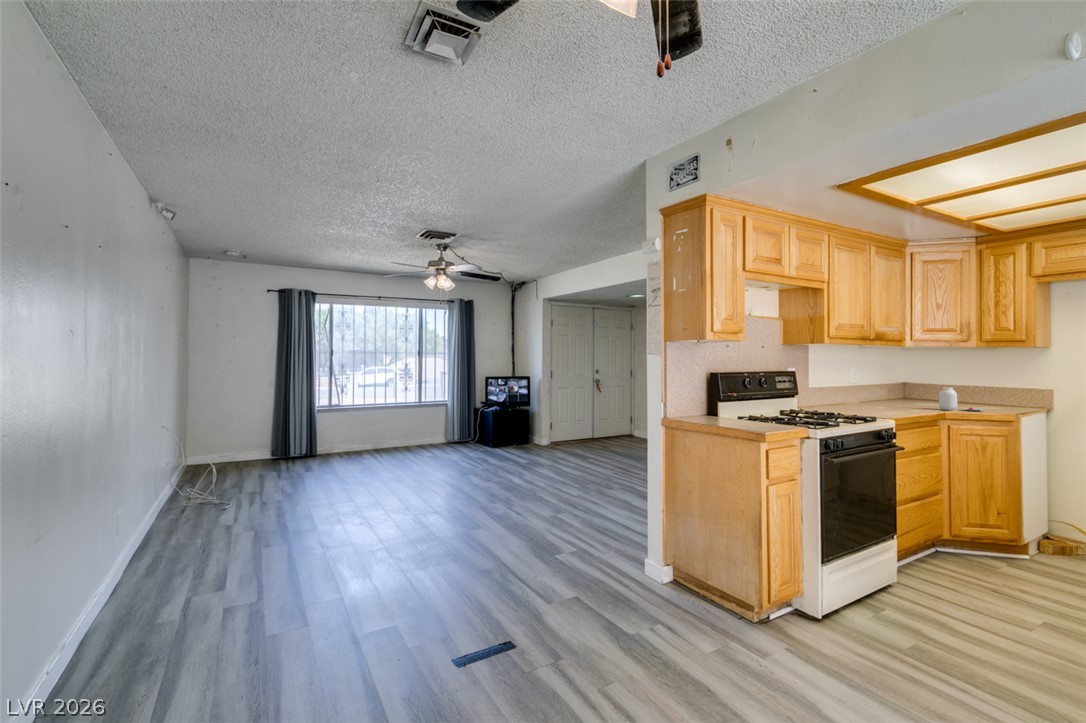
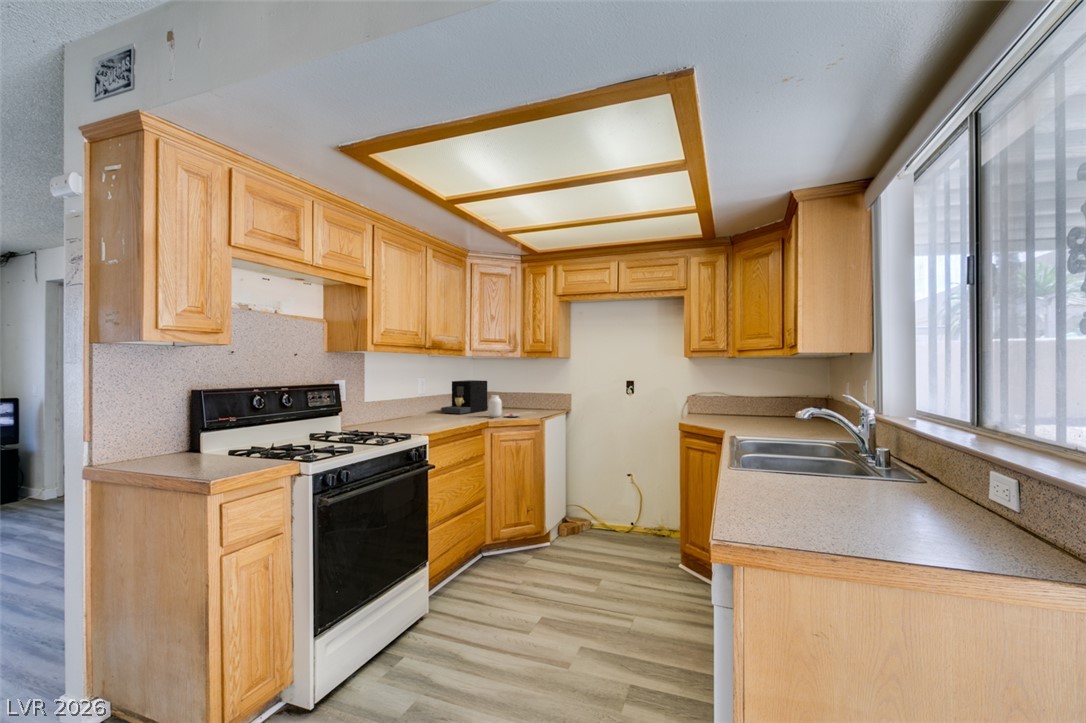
coffee maker: none [875,373,928,405] -> present [441,380,487,414]

